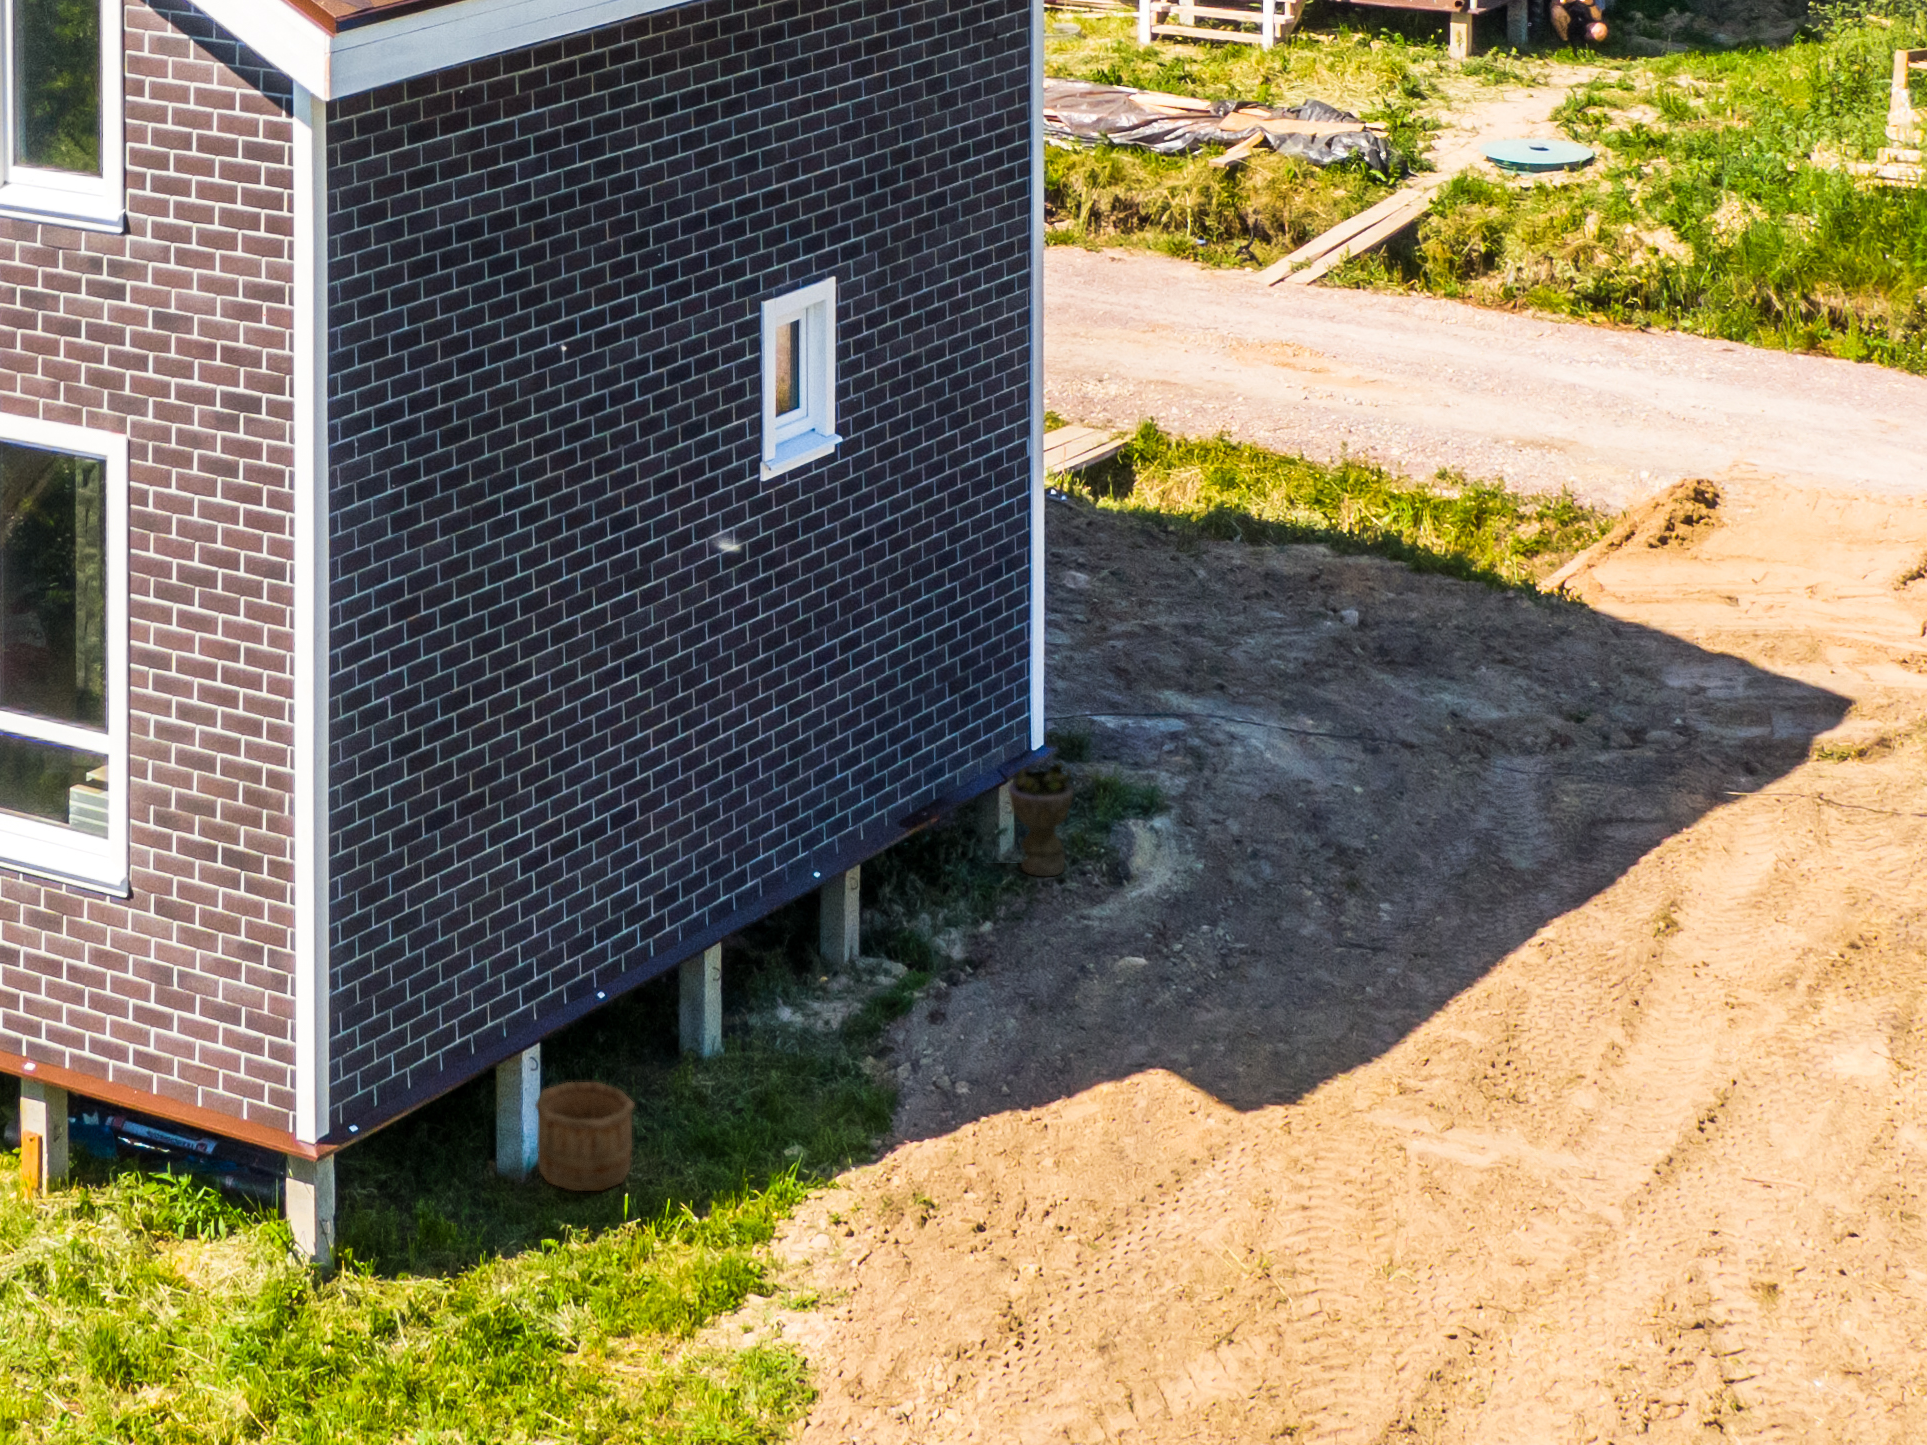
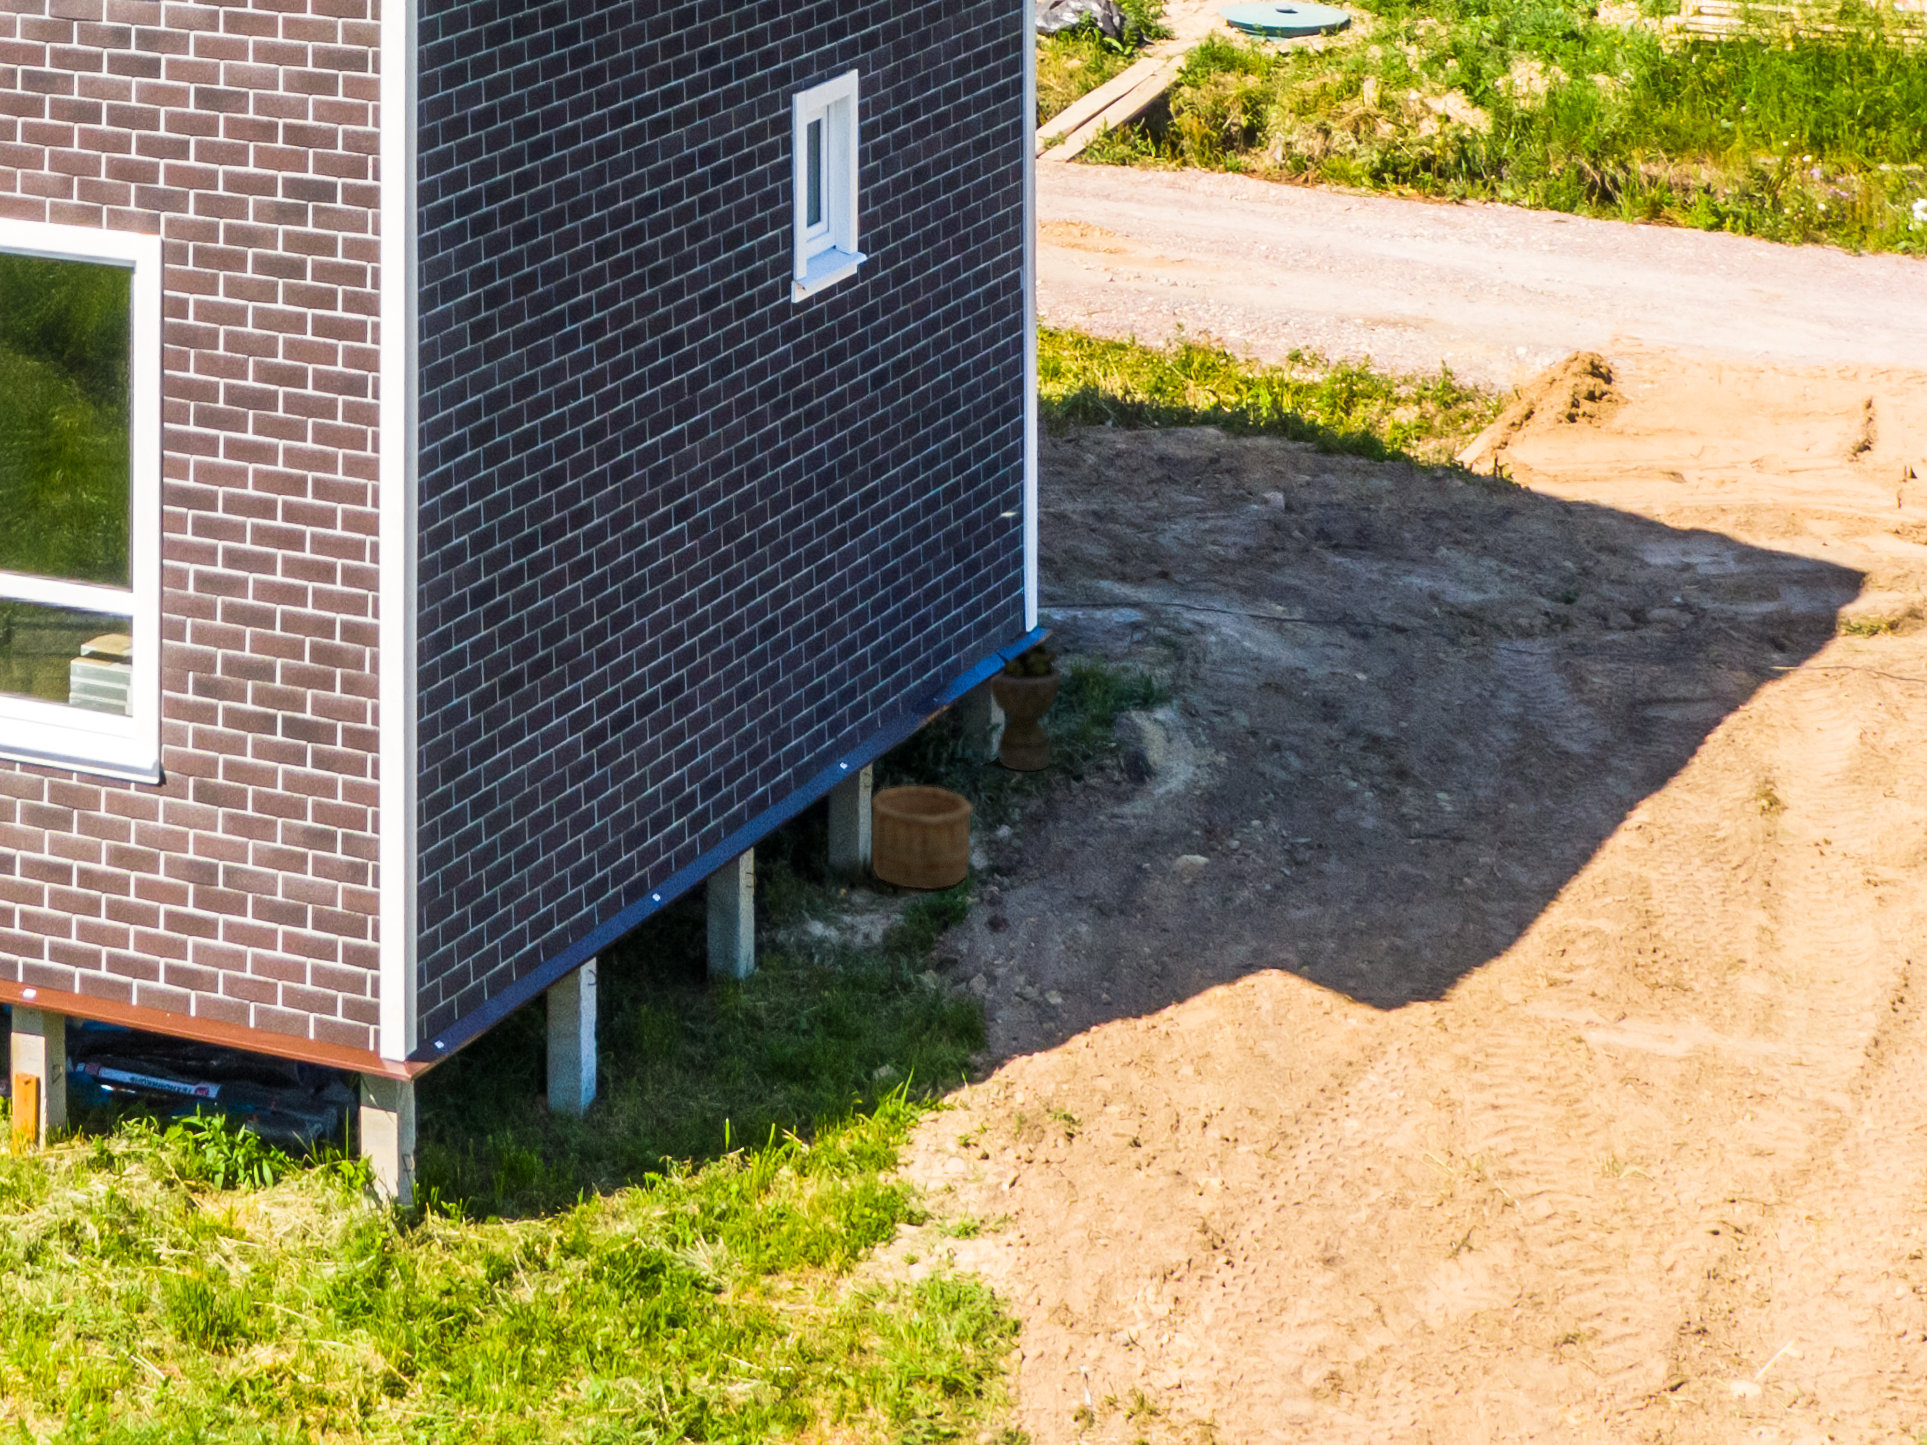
wooden bucket: present [535,1082,634,1191] -> present [871,786,972,889]

